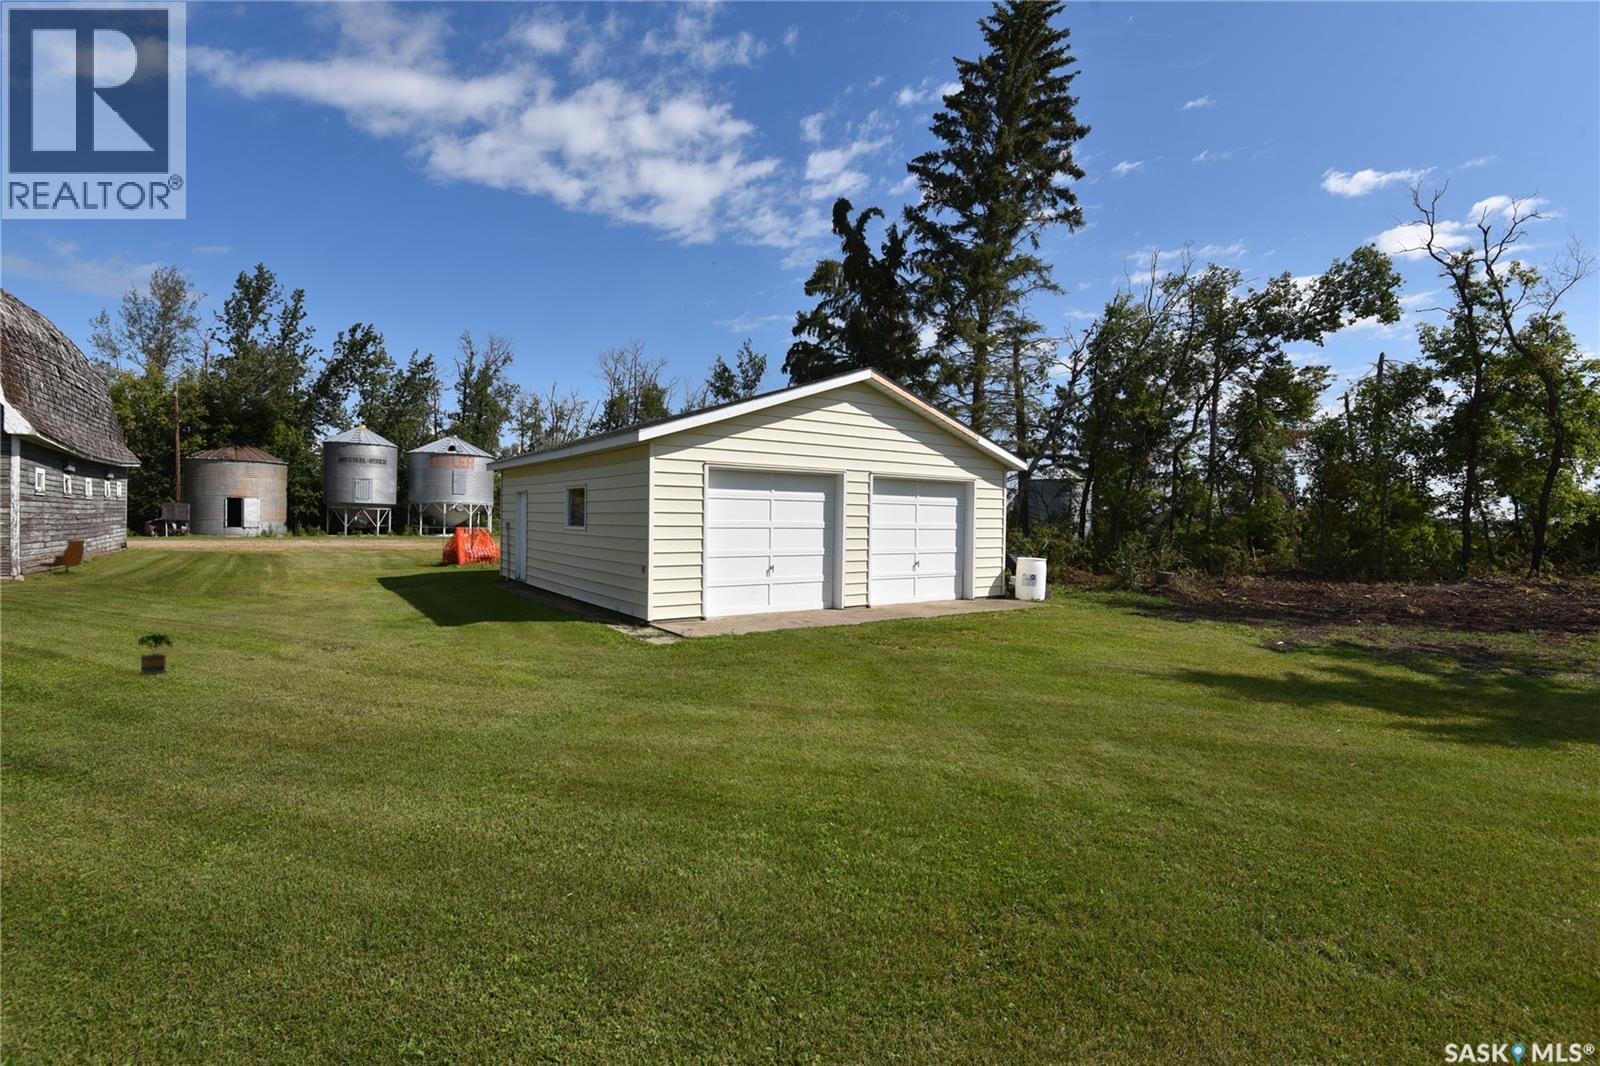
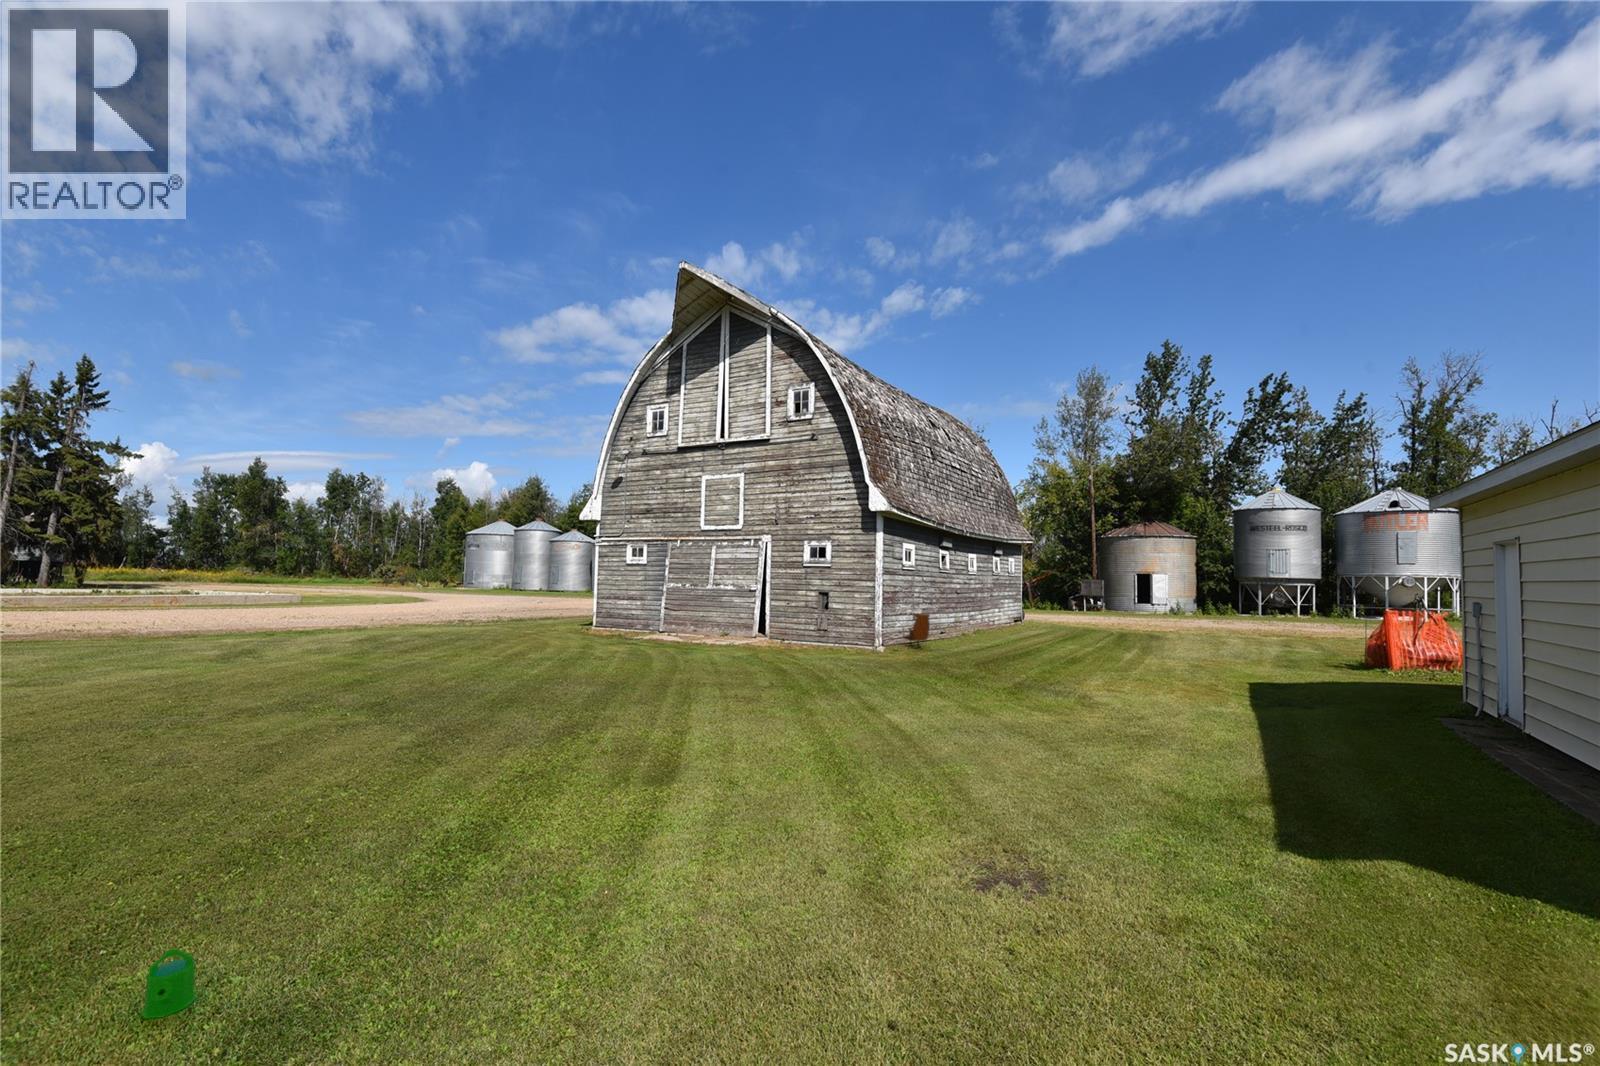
potted tree: present [138,634,173,675] -> none [396,862,469,979]
watering can: none [50,670,87,694] -> present [141,949,197,1019]

